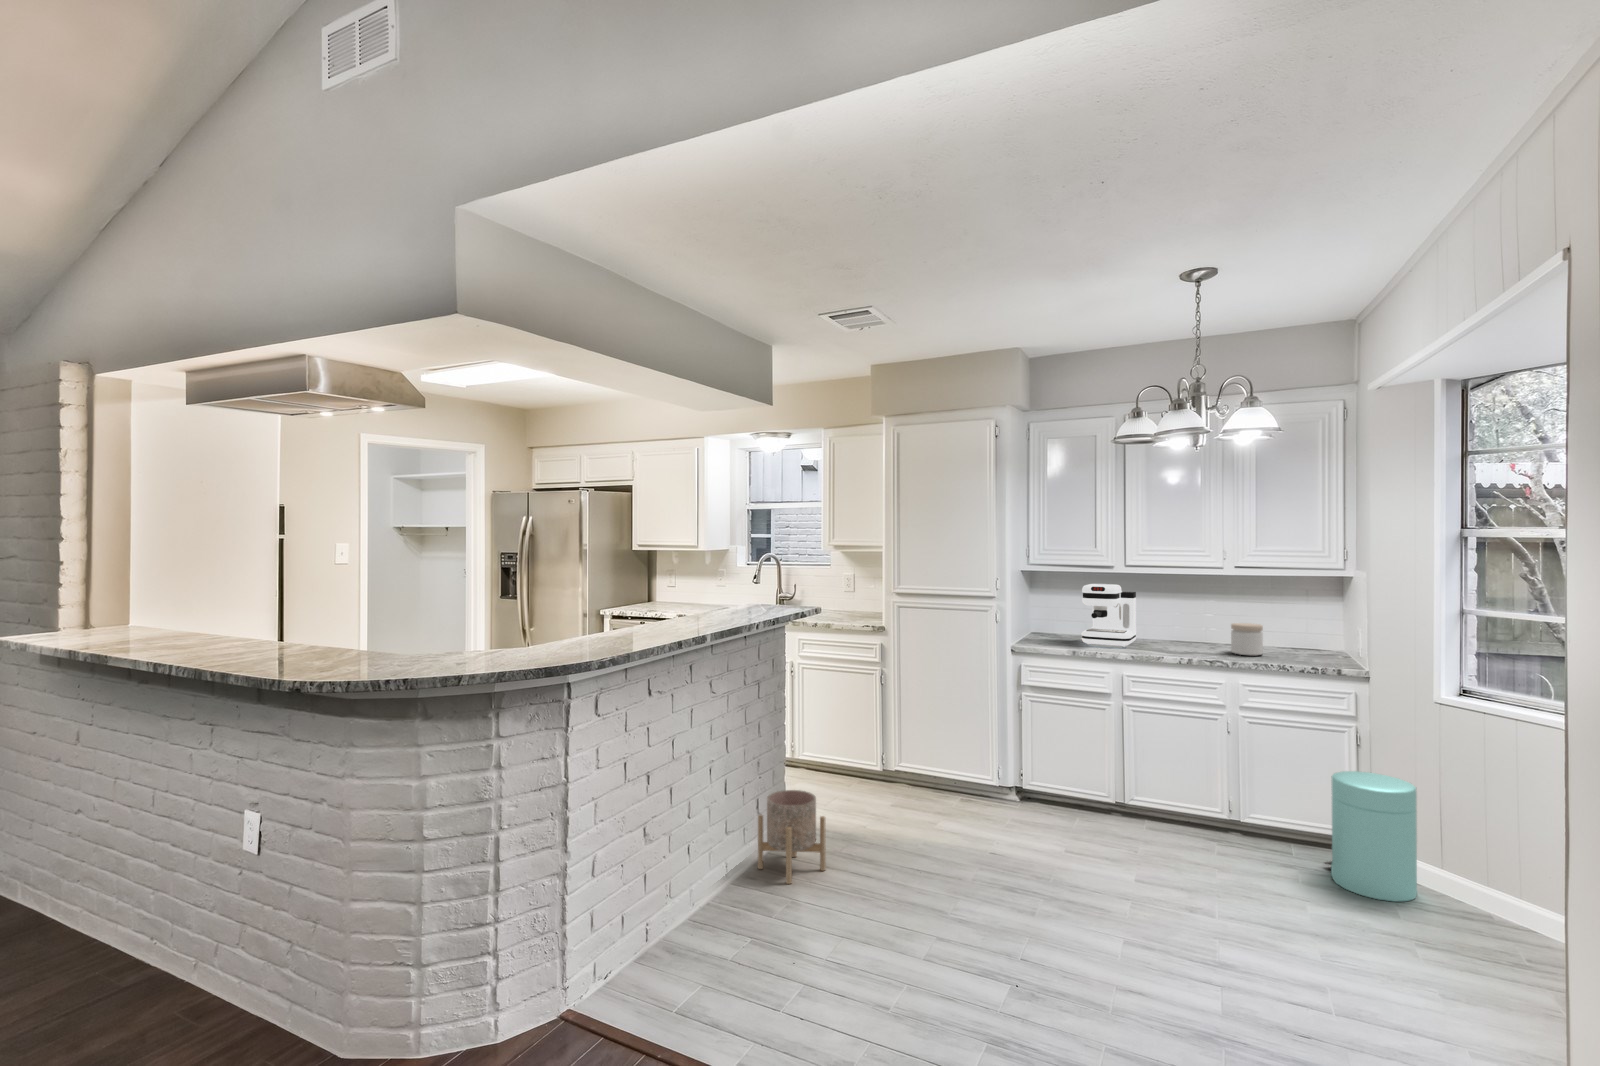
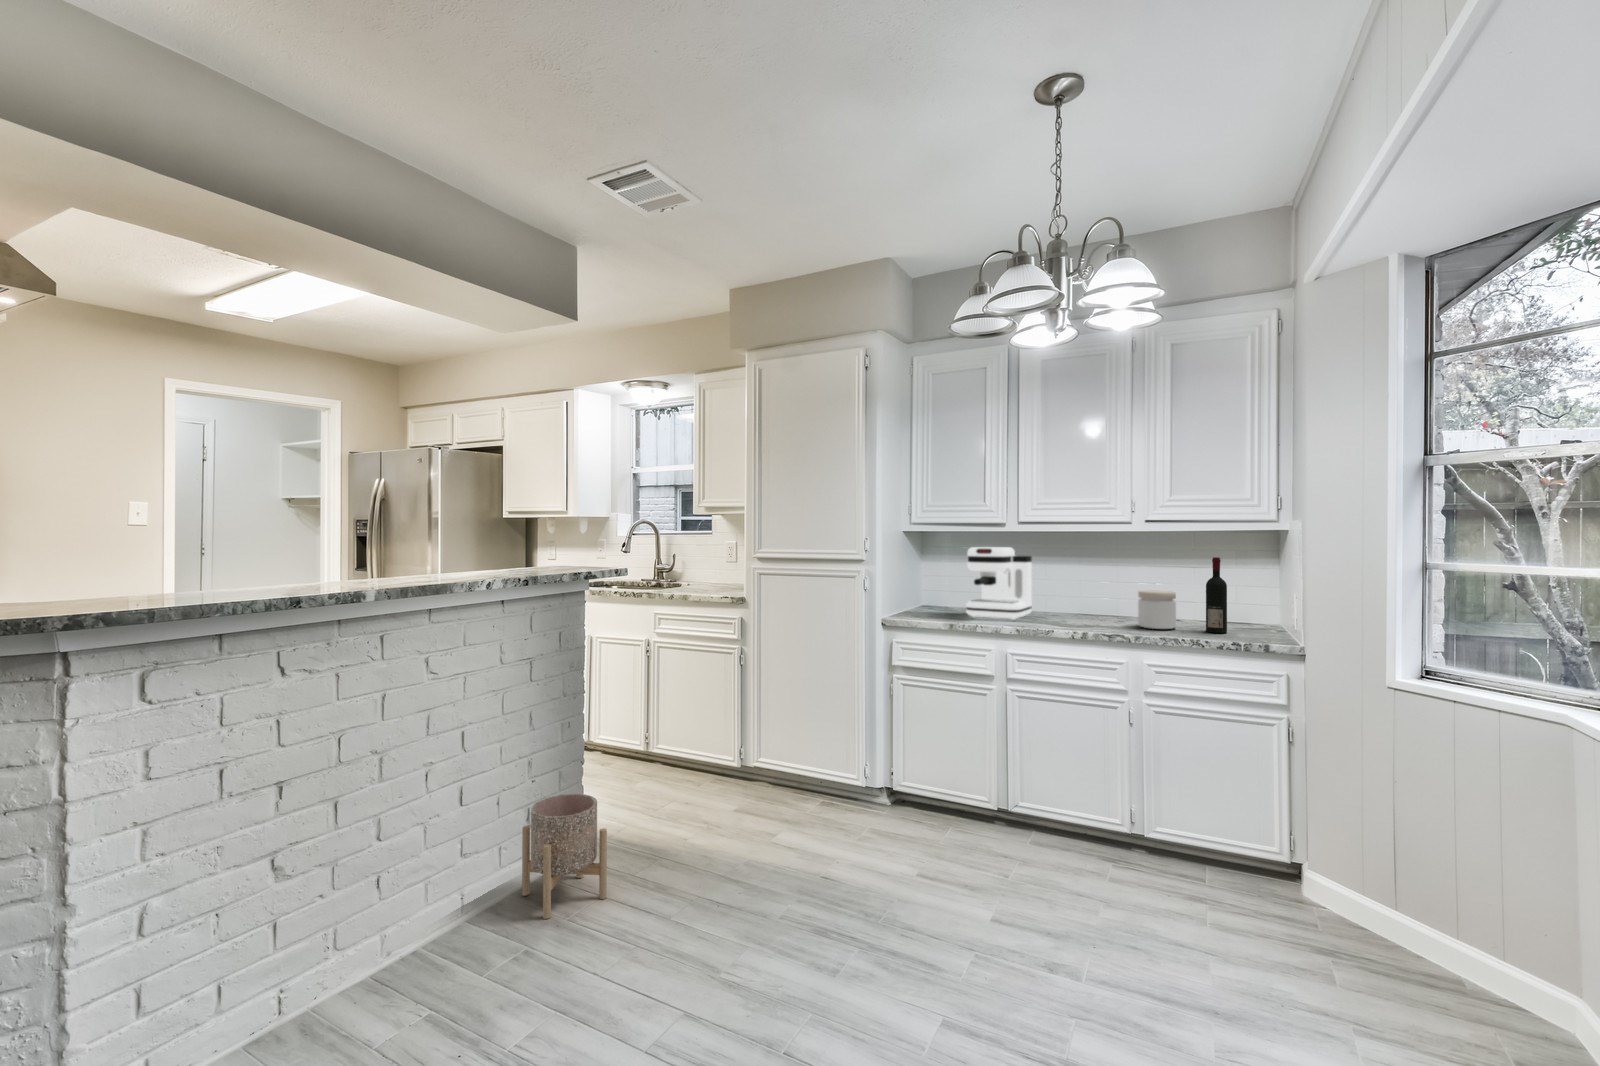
wine bottle: none [1288,597,1306,659] -> present [1206,557,1227,633]
trash can: present [1325,771,1417,902] -> none [1244,776,1364,953]

